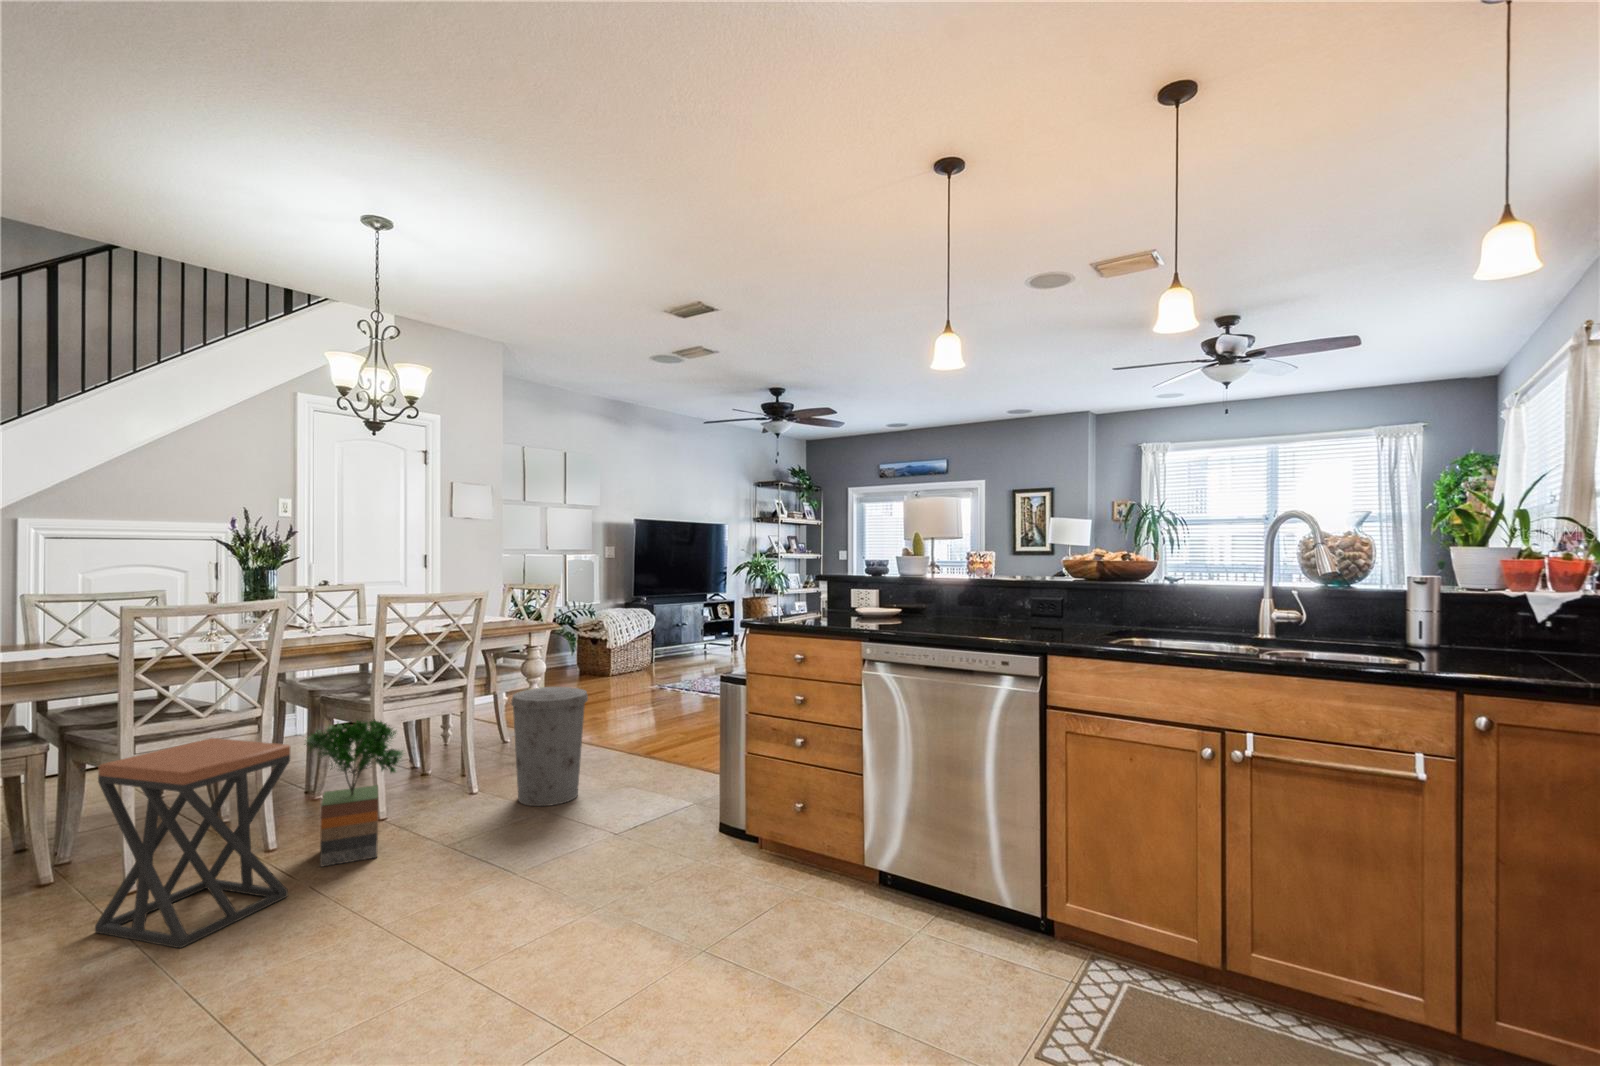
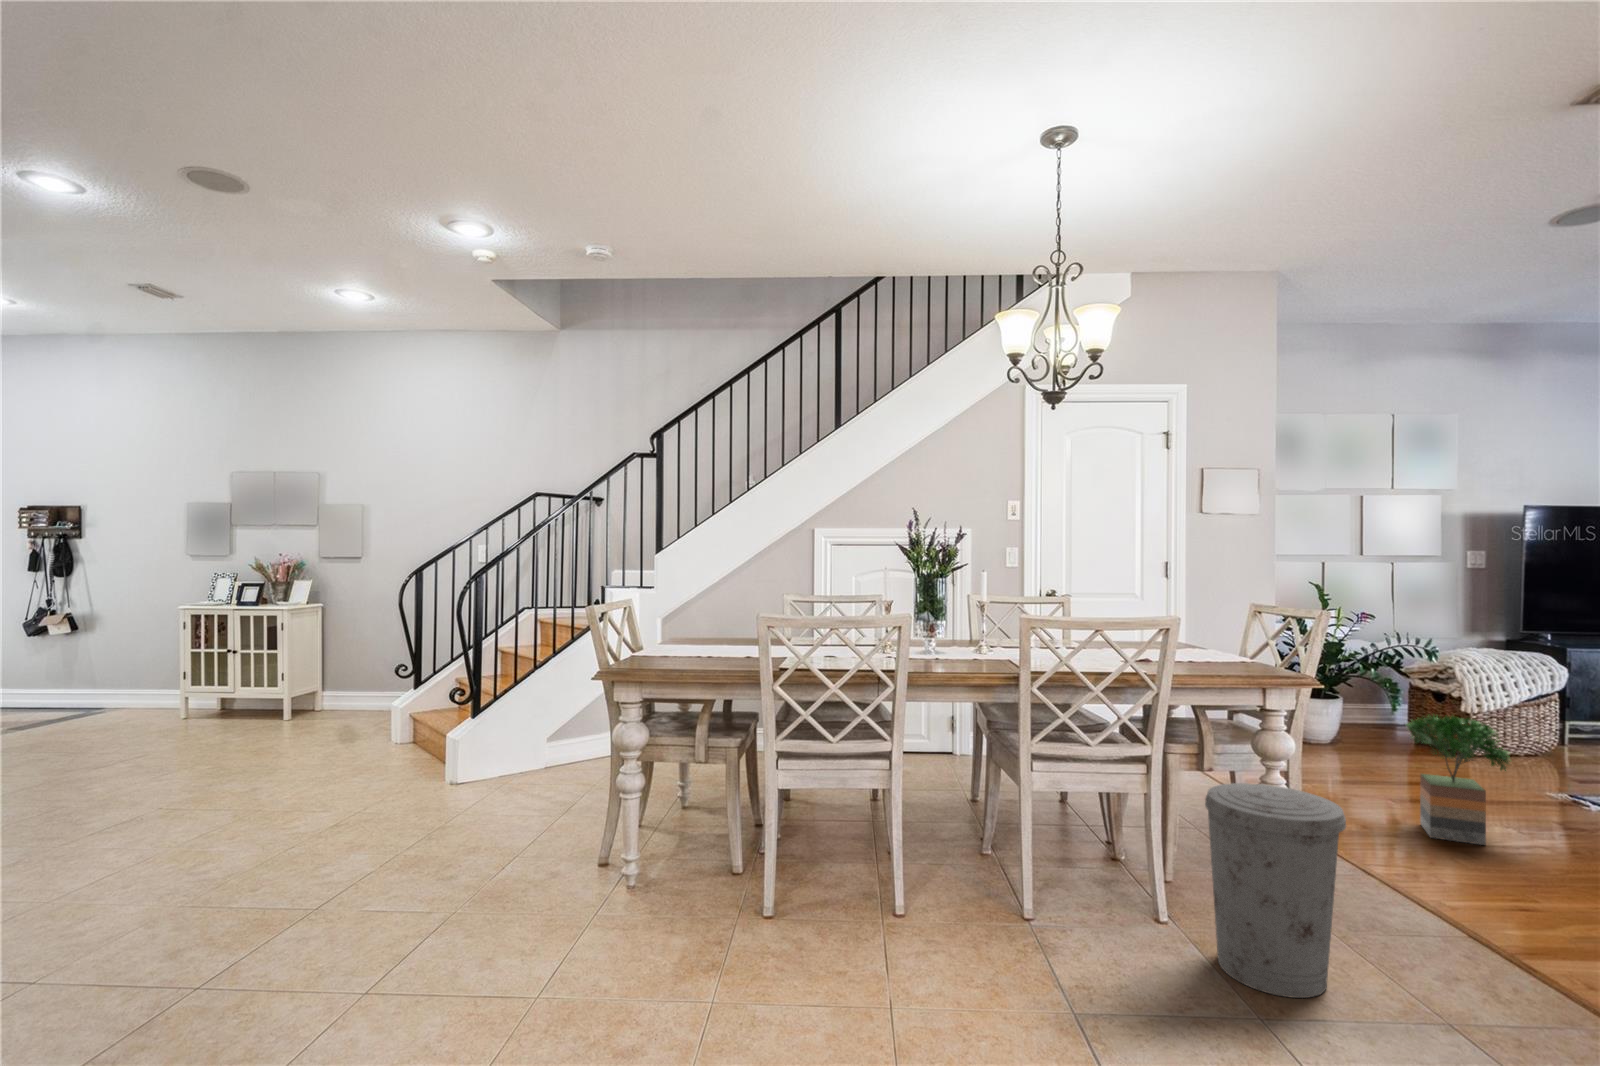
potted tree: present [304,719,403,867] -> present [1407,715,1510,845]
stool: present [95,738,290,948] -> none [709,771,867,1021]

